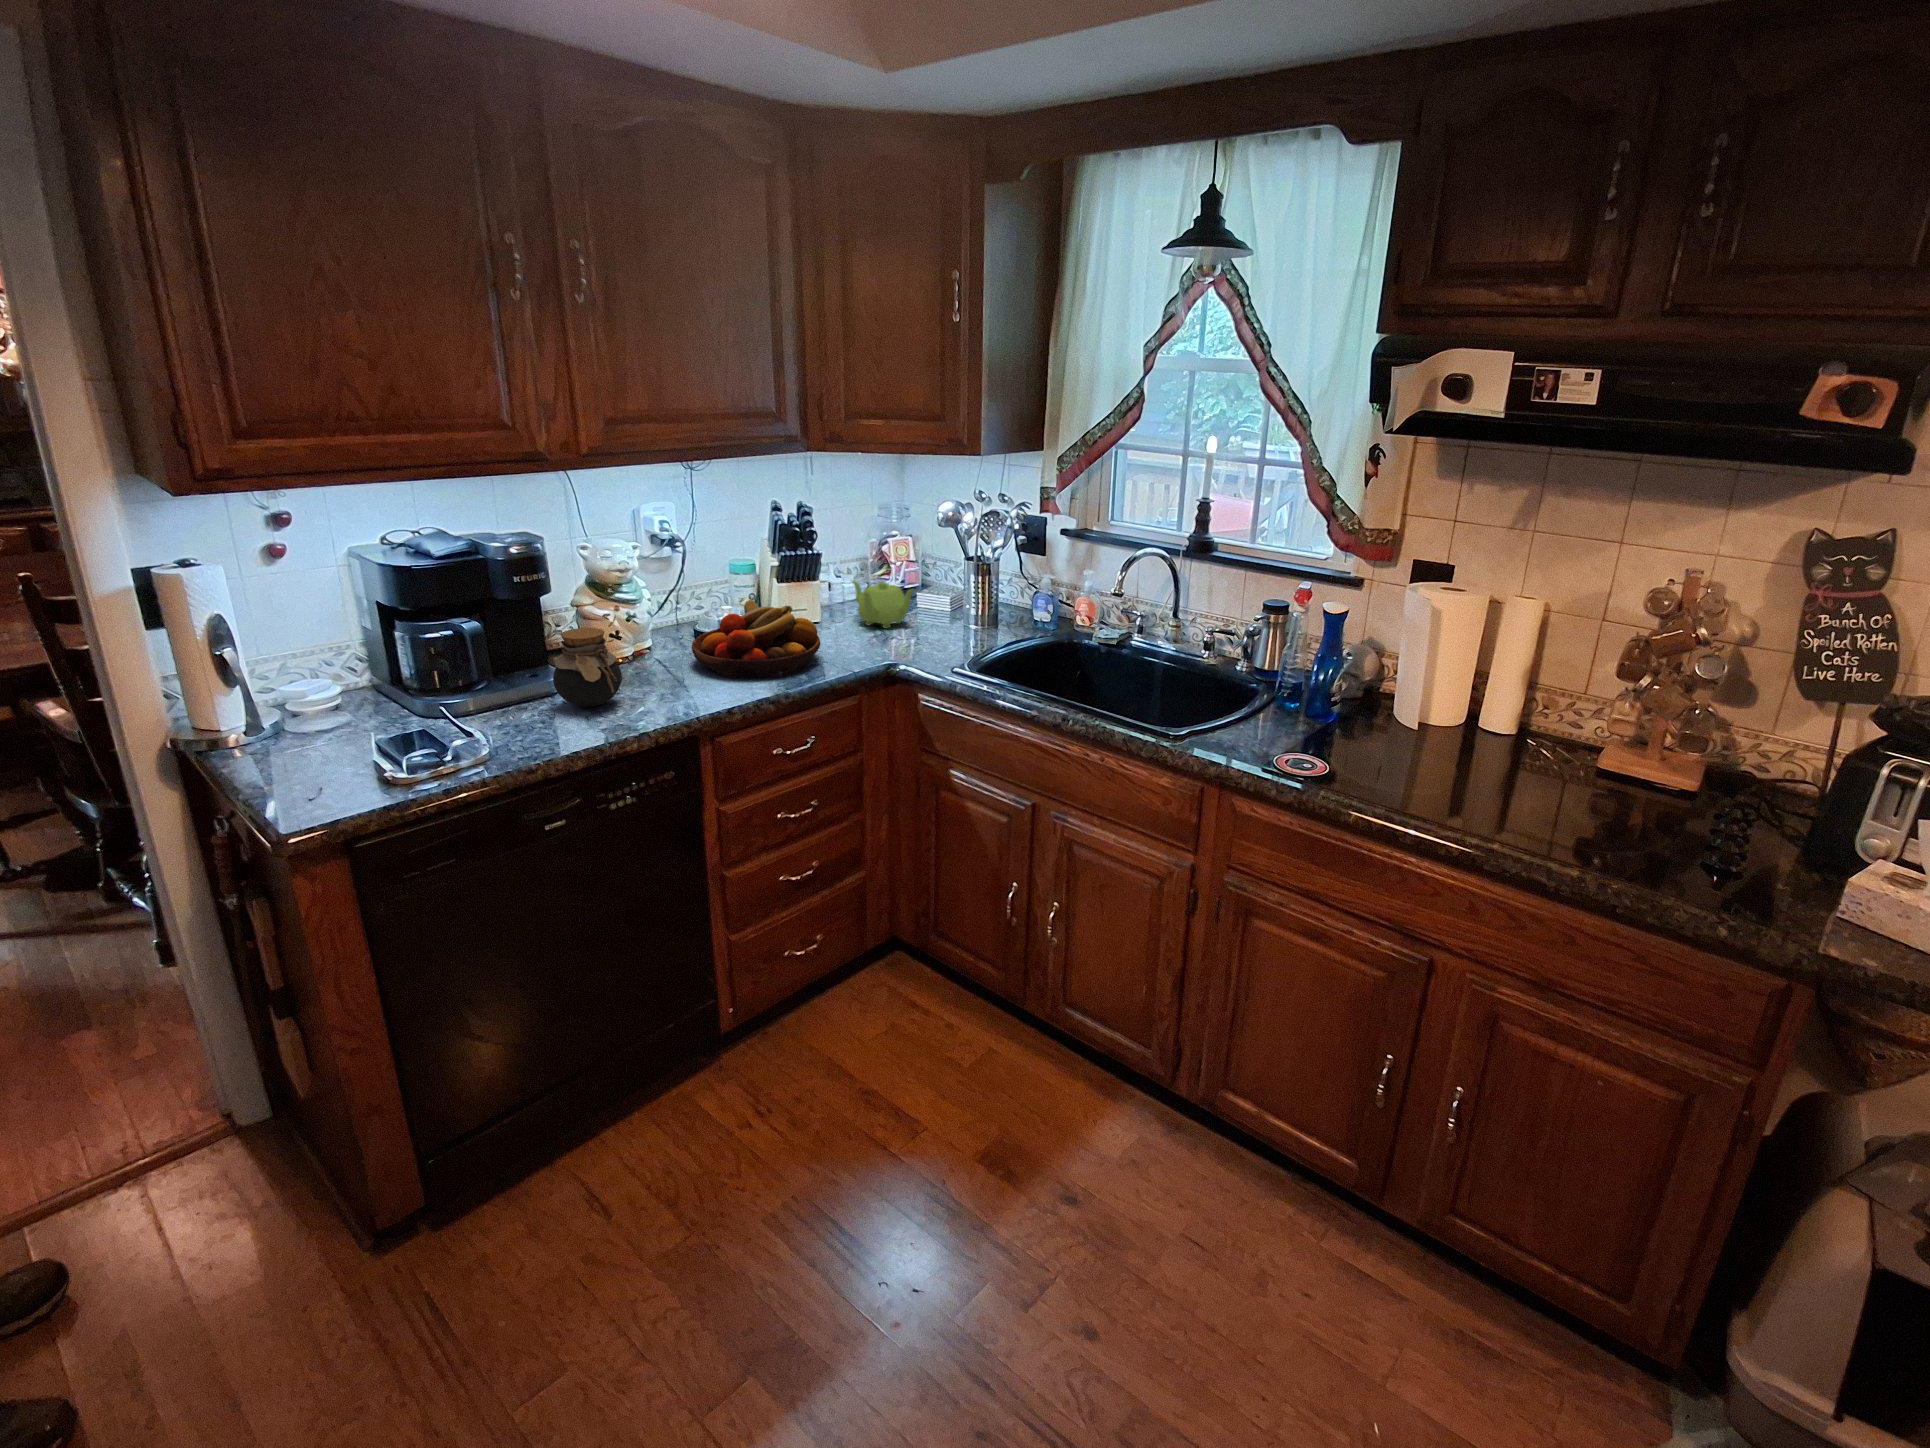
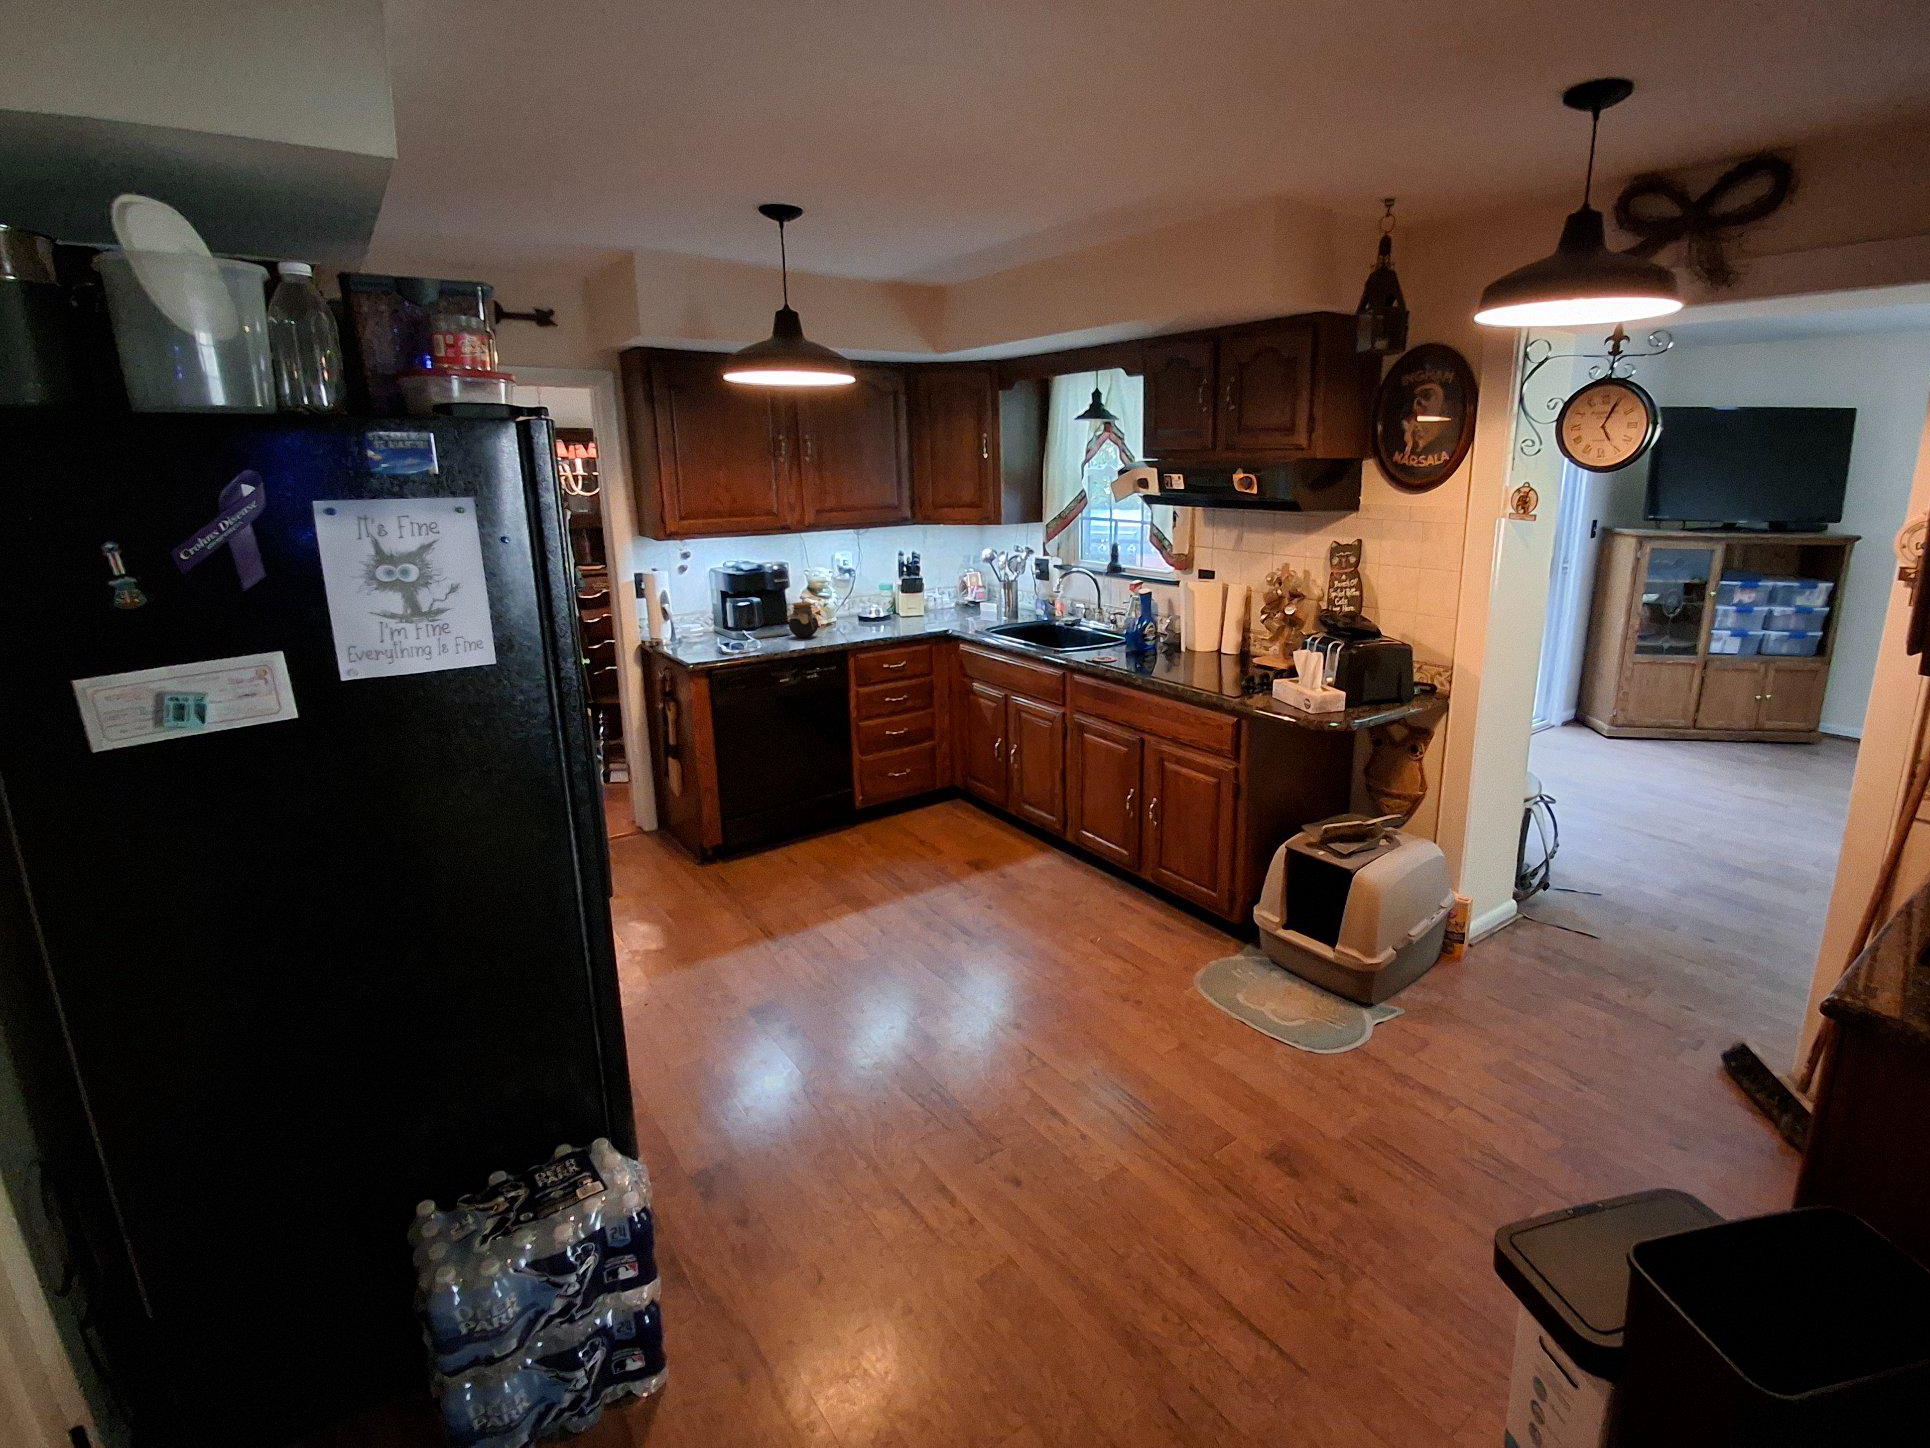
teapot: present [852,580,914,628] -> none [940,592,971,617]
fruit bowl: present [692,599,820,679] -> none [853,598,915,632]

